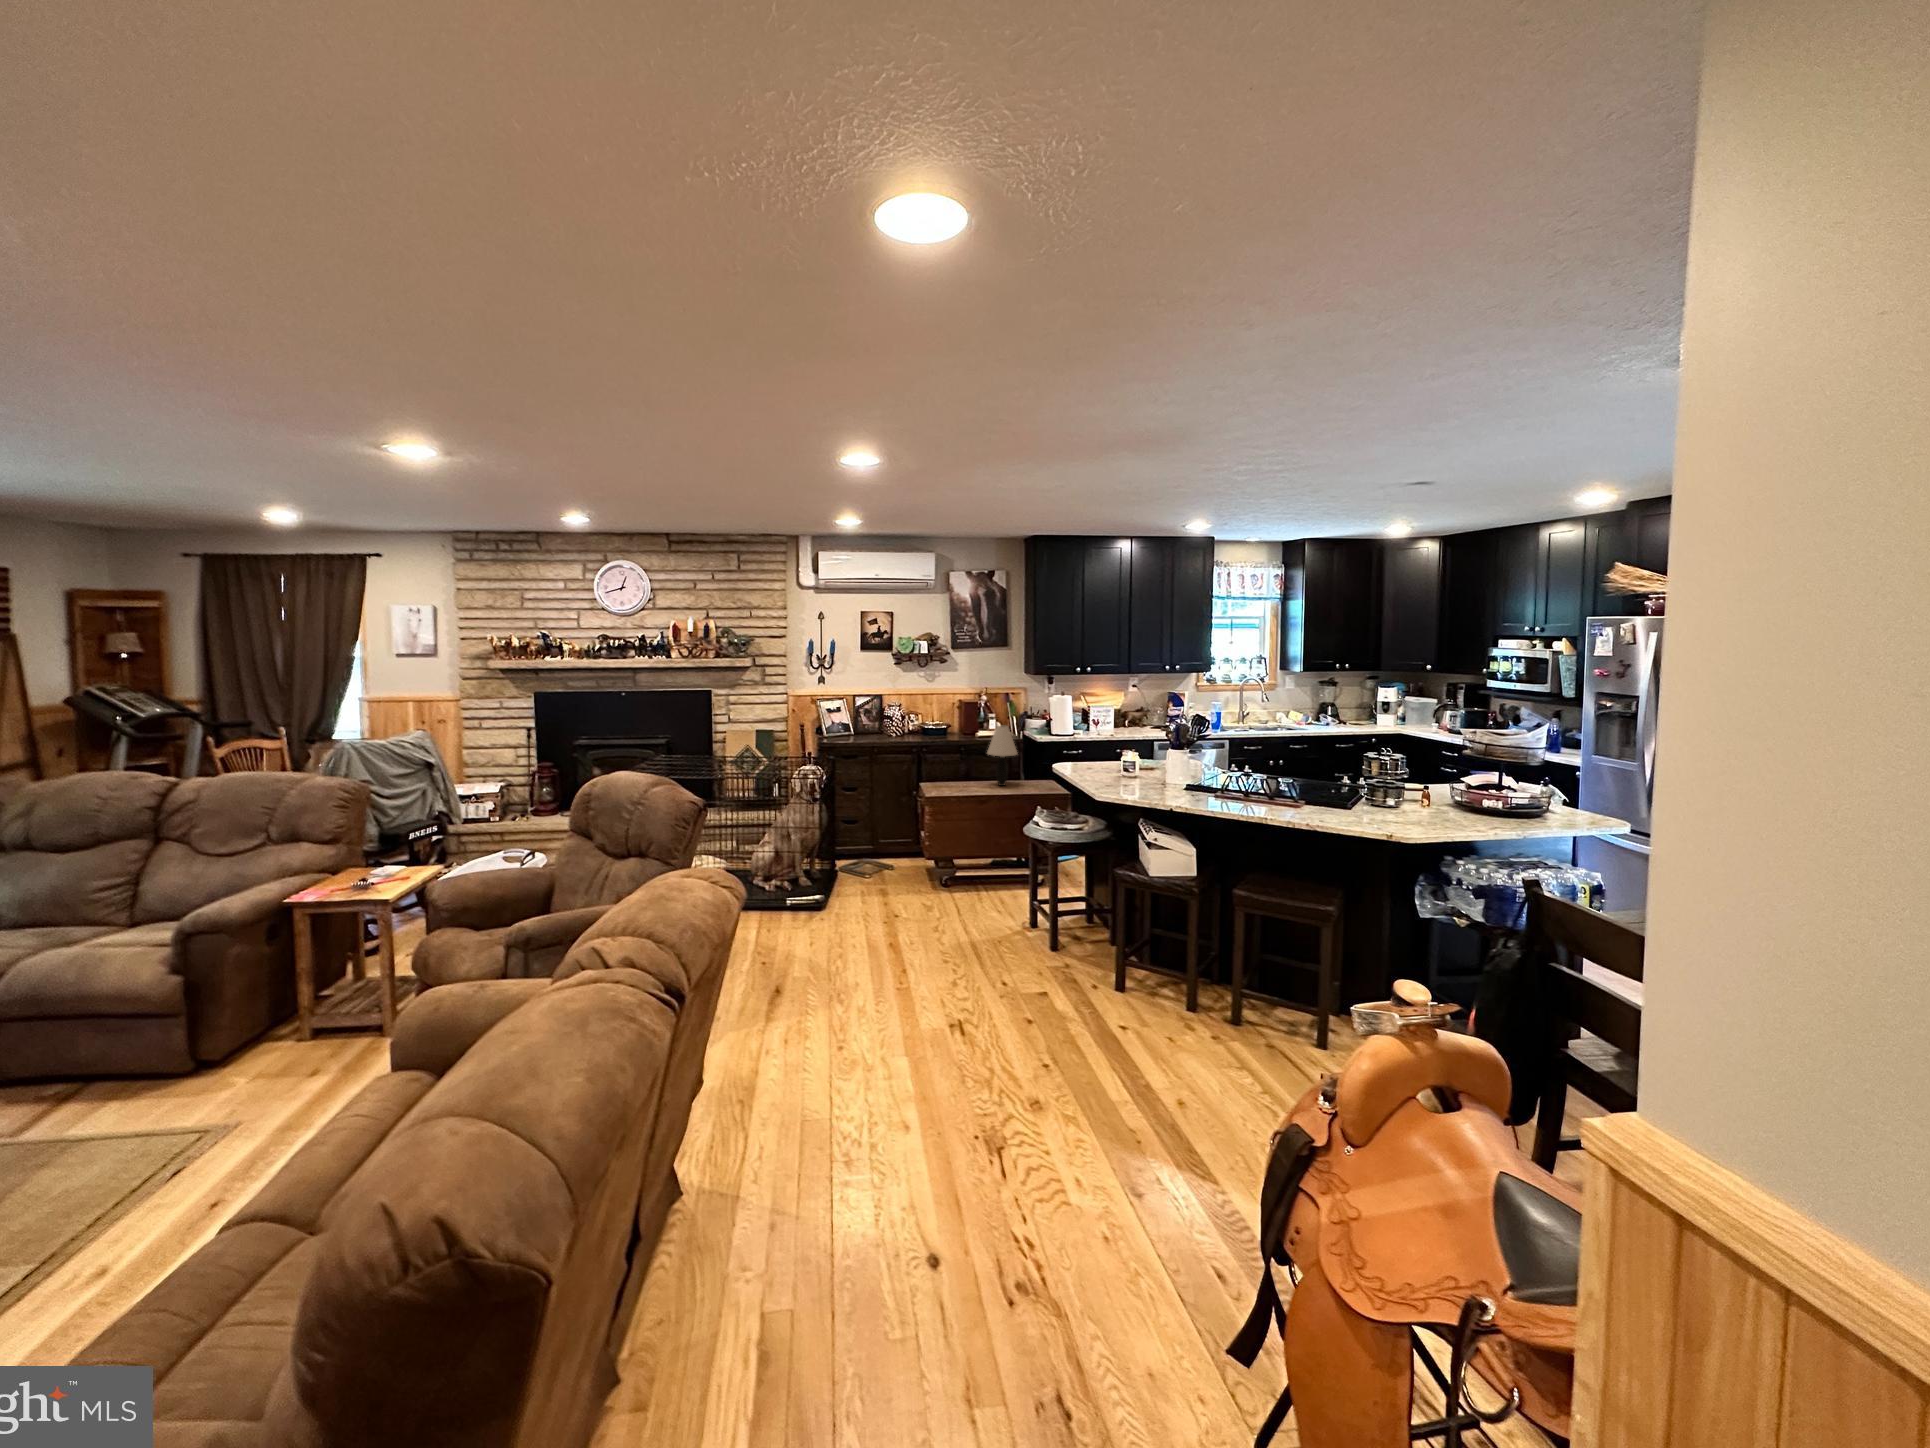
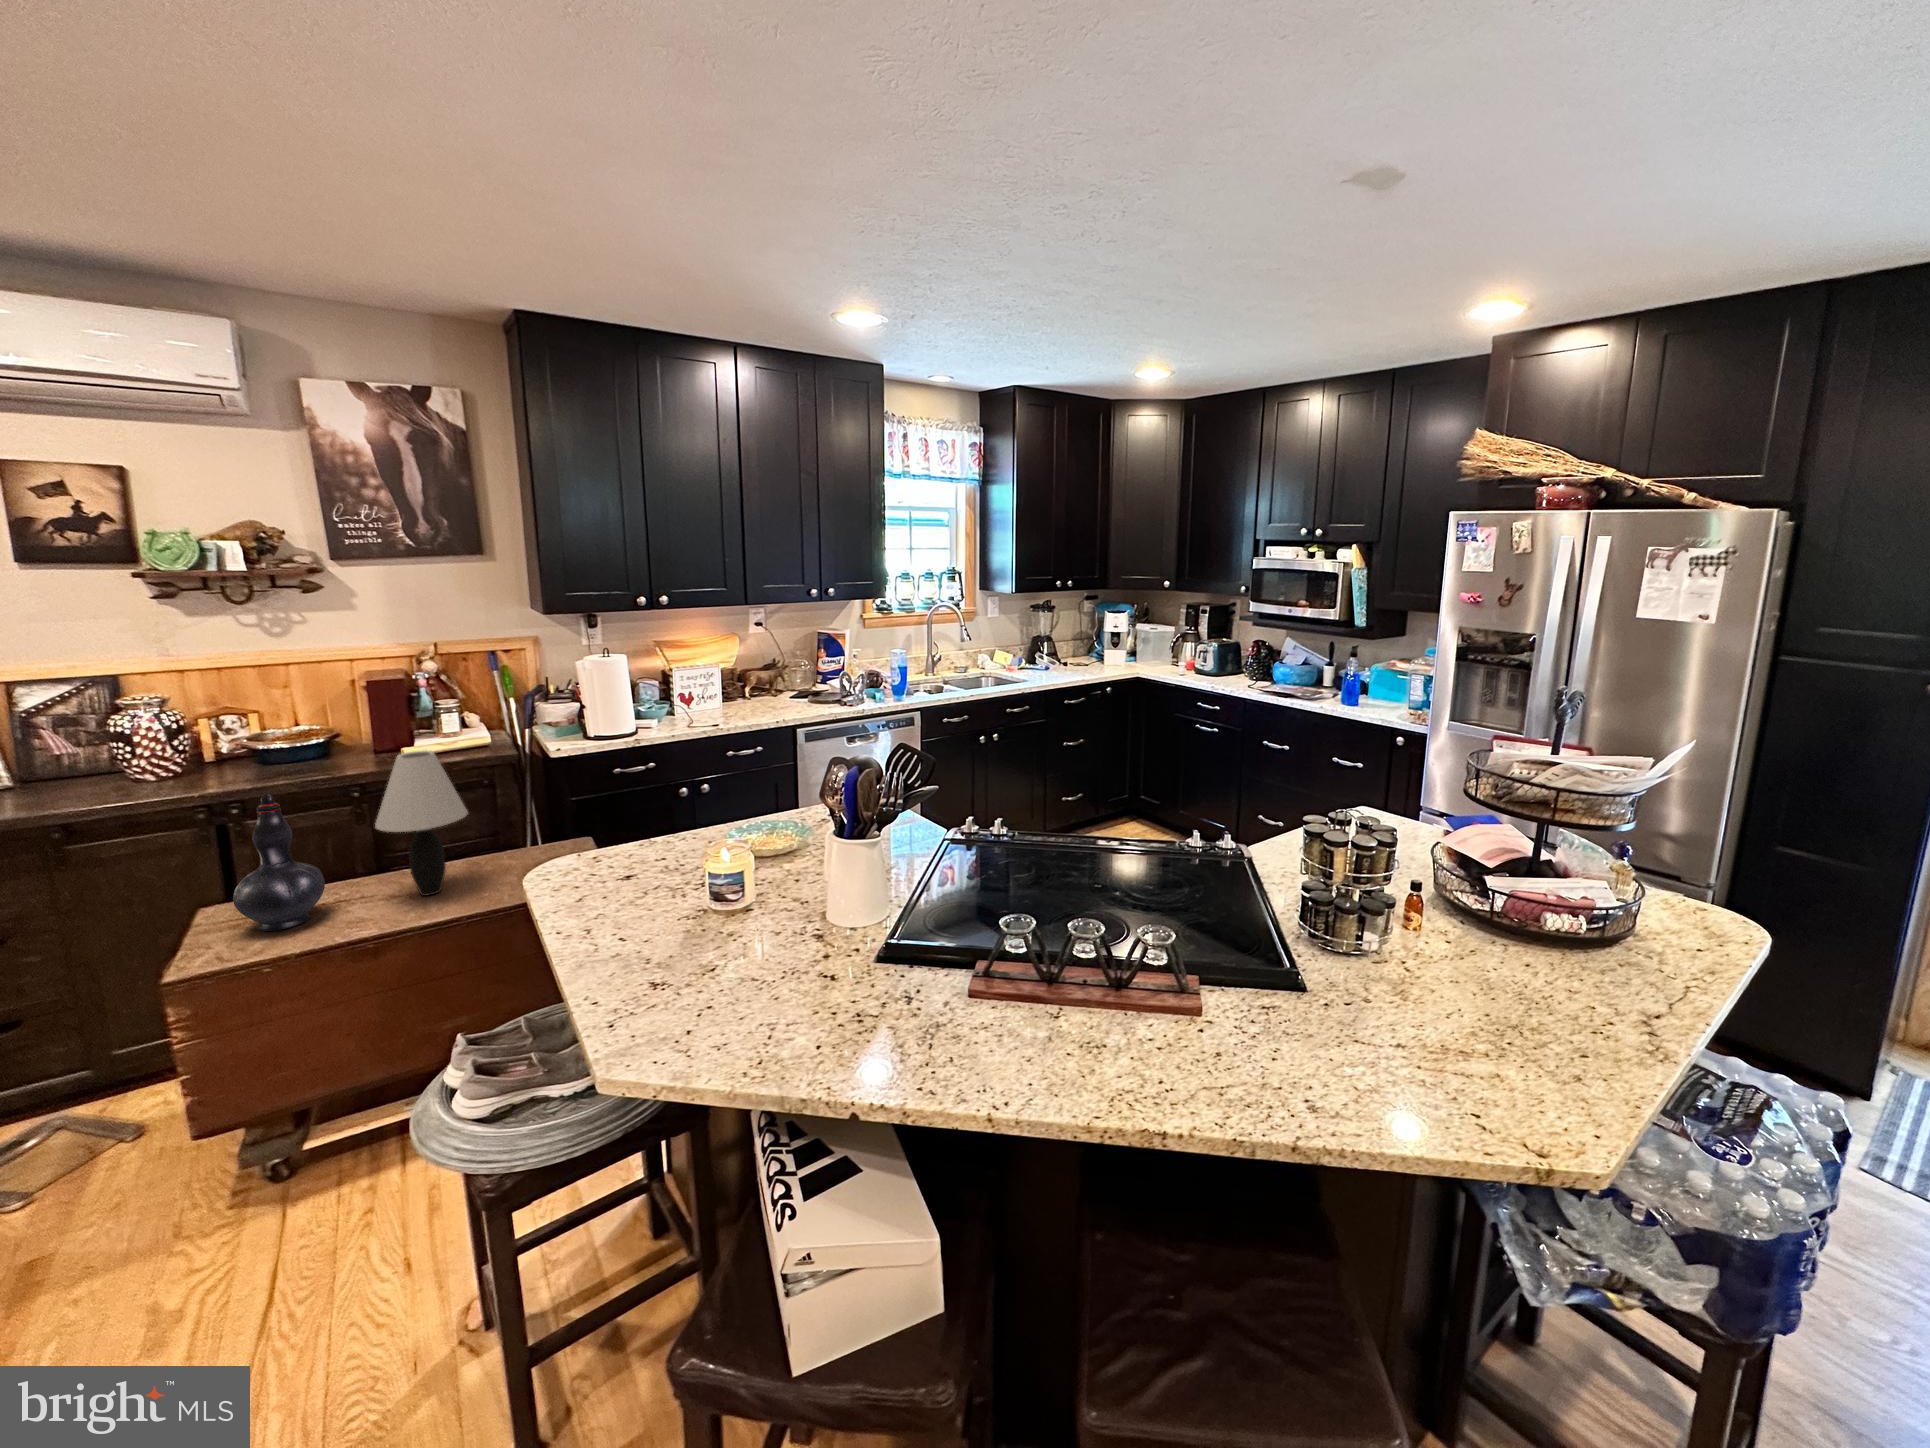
decorative vase: none [943,736,969,788] -> present [233,793,325,931]

